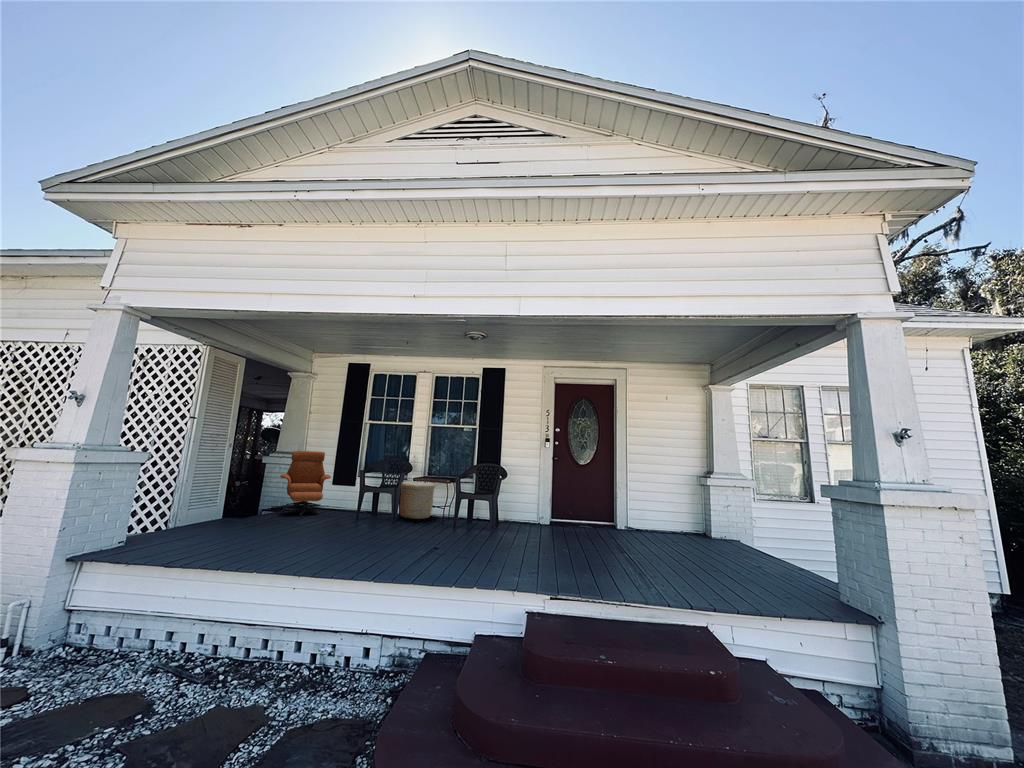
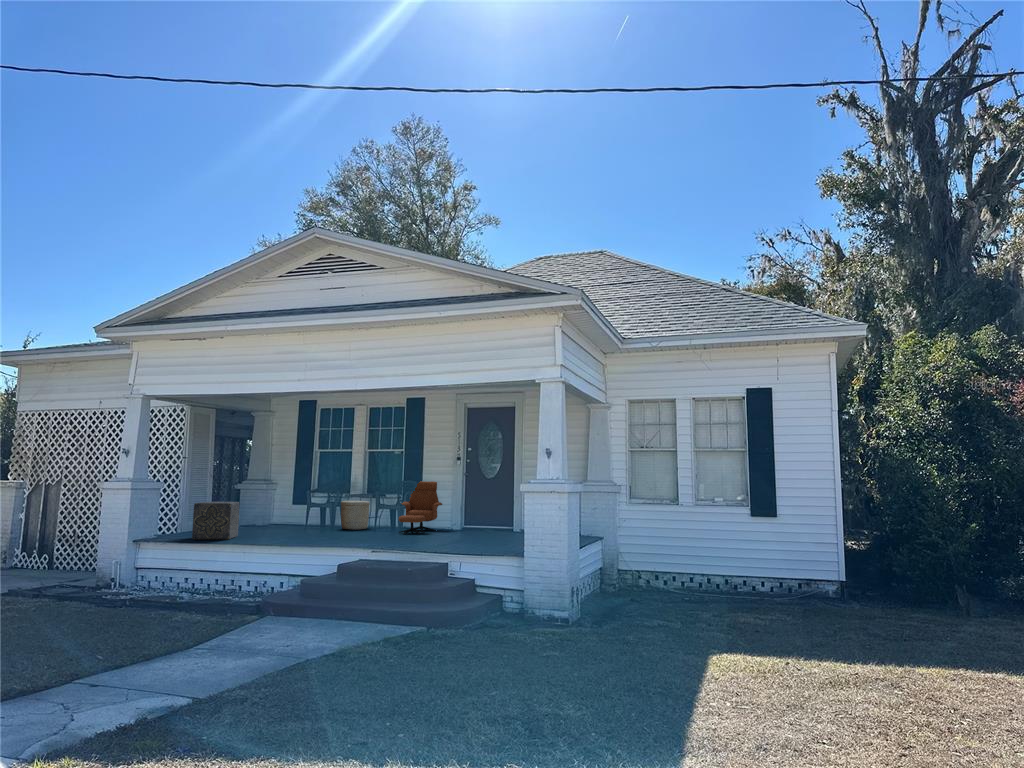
lounge chair: present [280,451,331,516] -> present [399,481,442,534]
ottoman: none [191,487,275,554] -> present [192,502,240,540]

